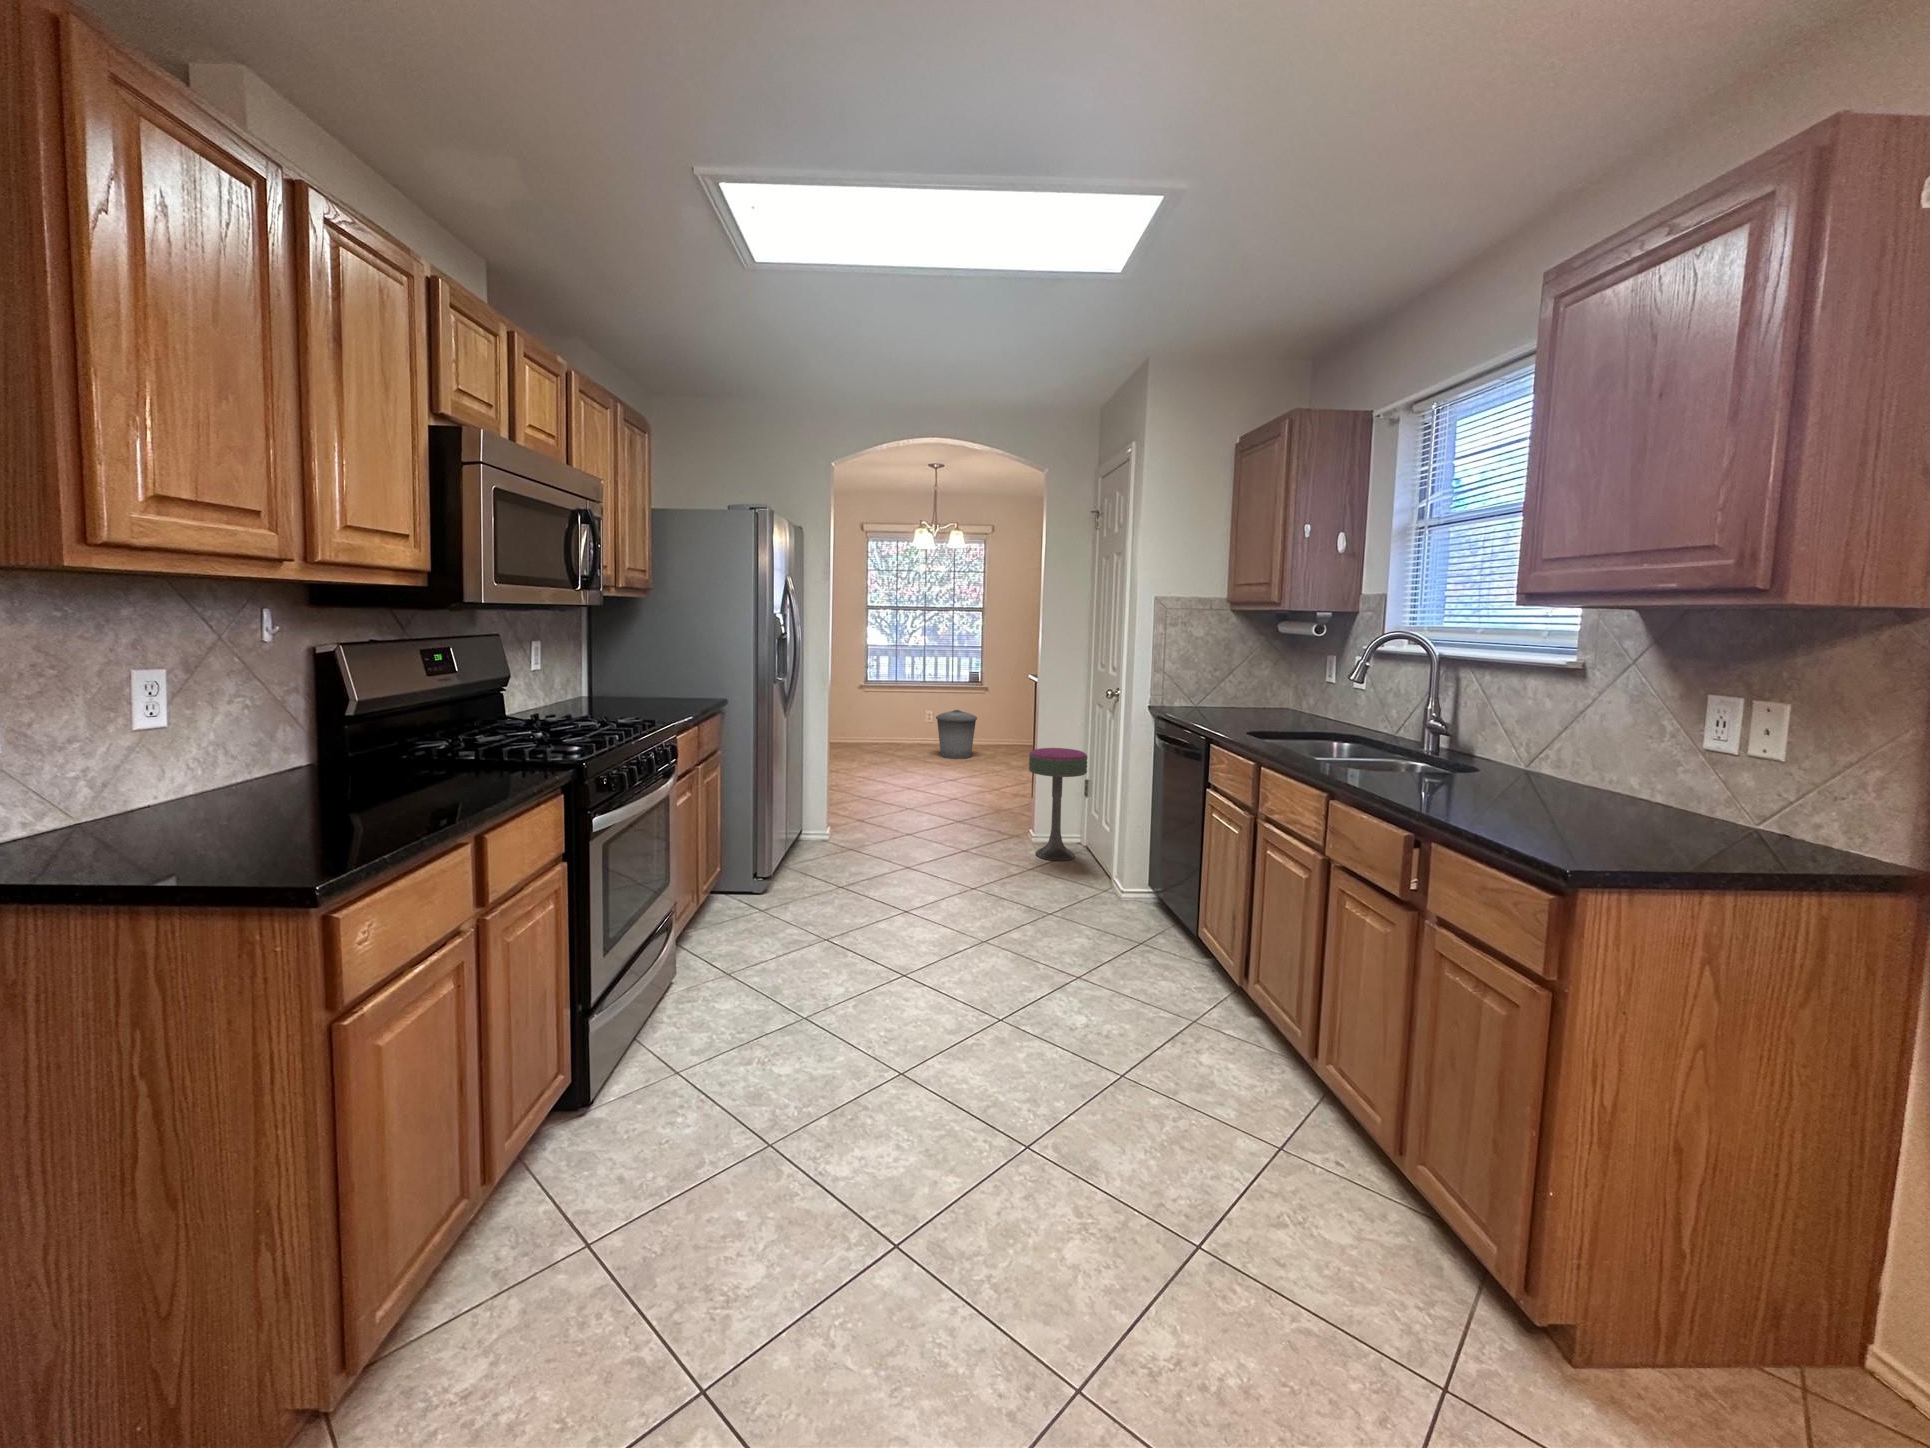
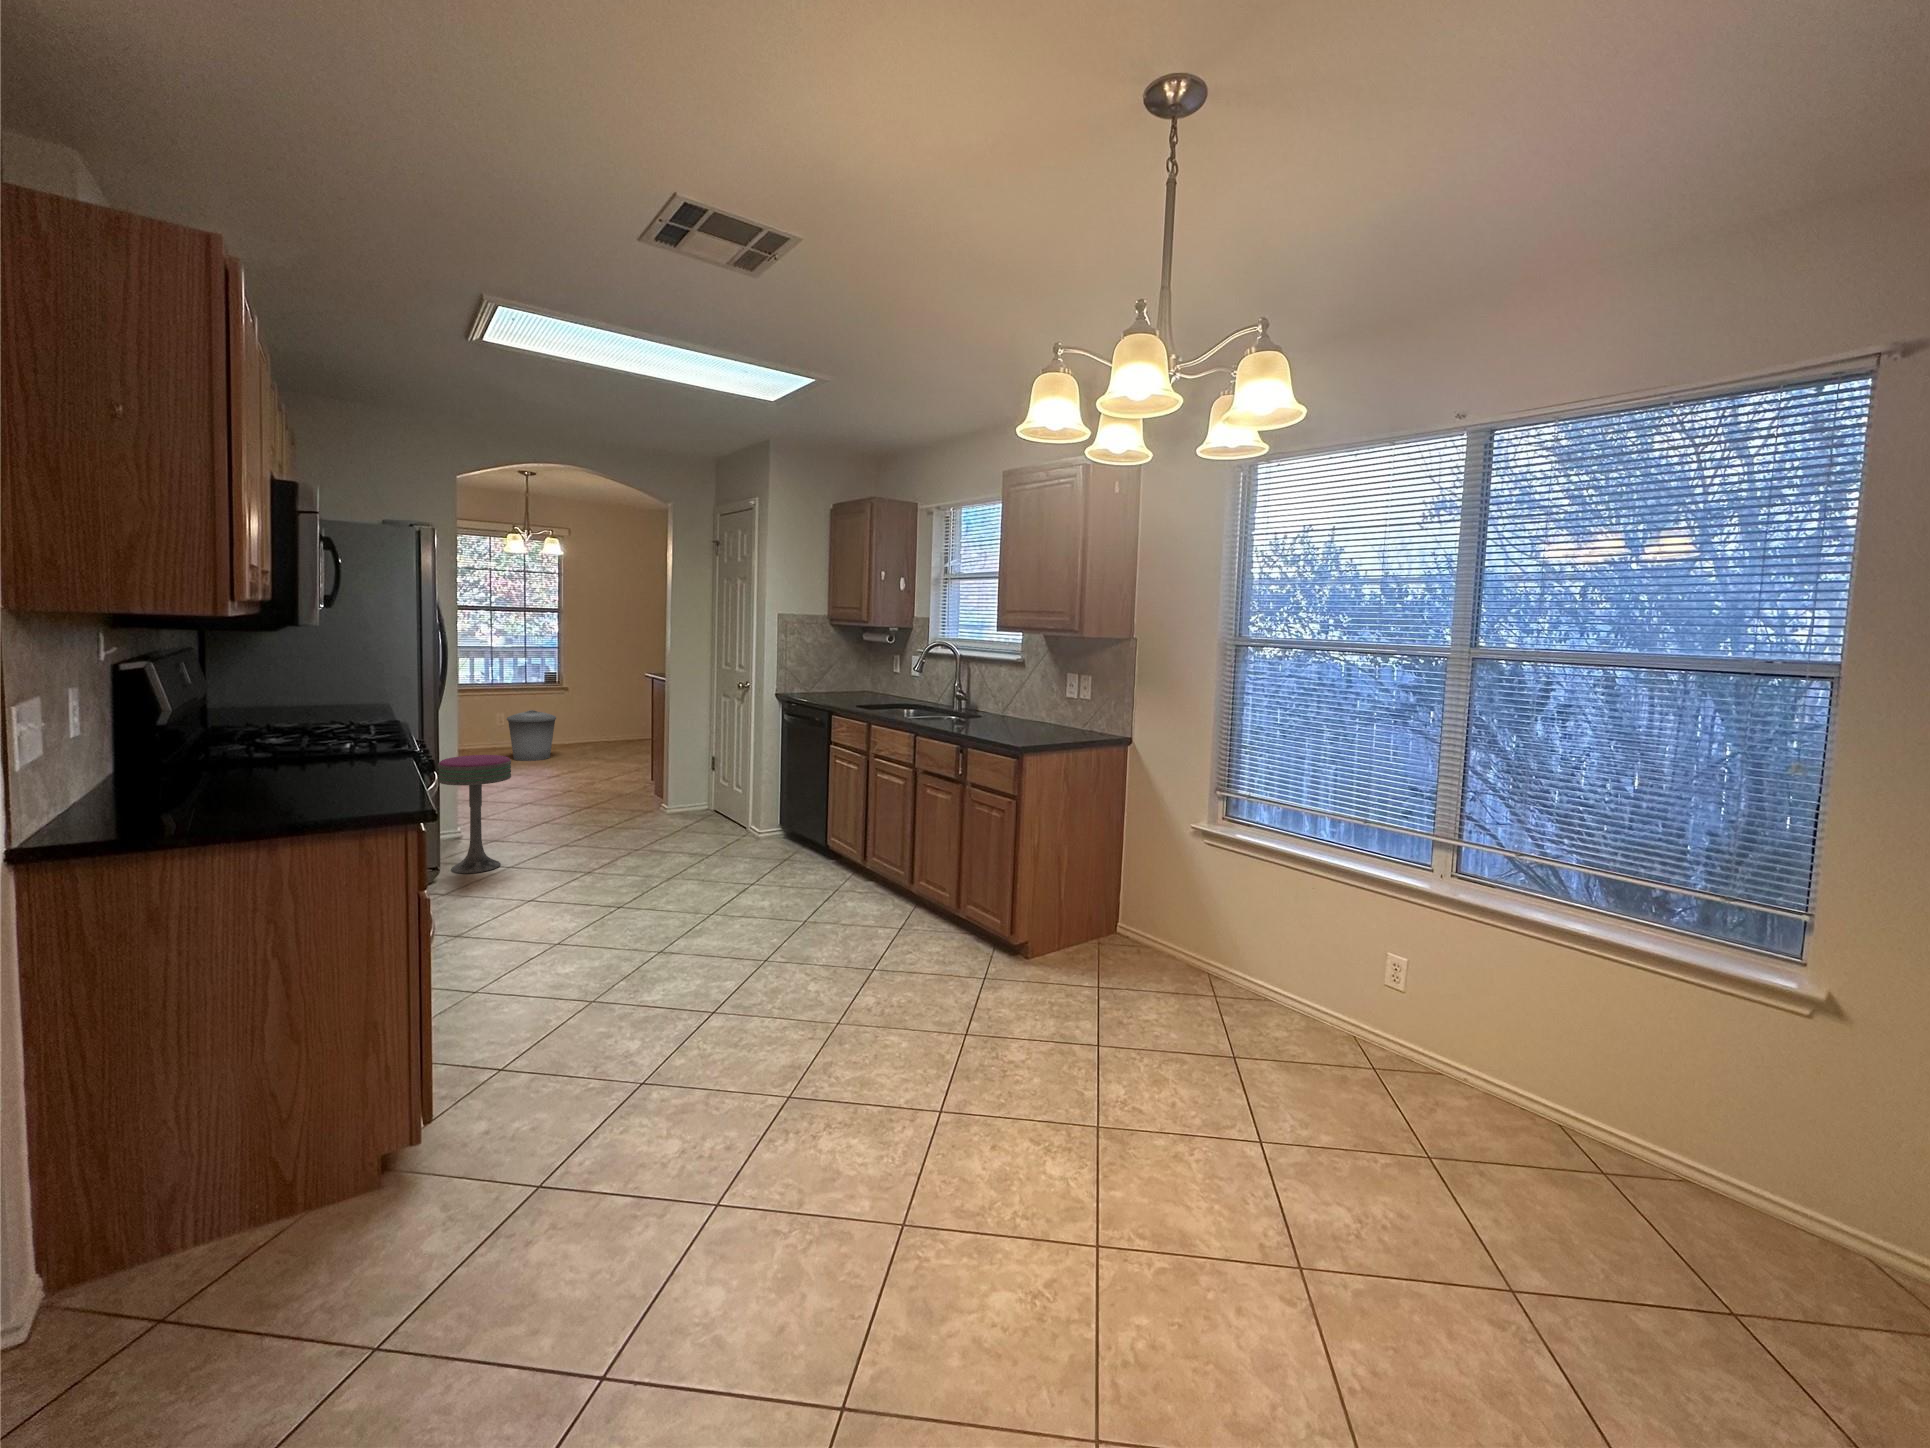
bar stool: present [1029,748,1087,861] -> present [438,755,511,874]

